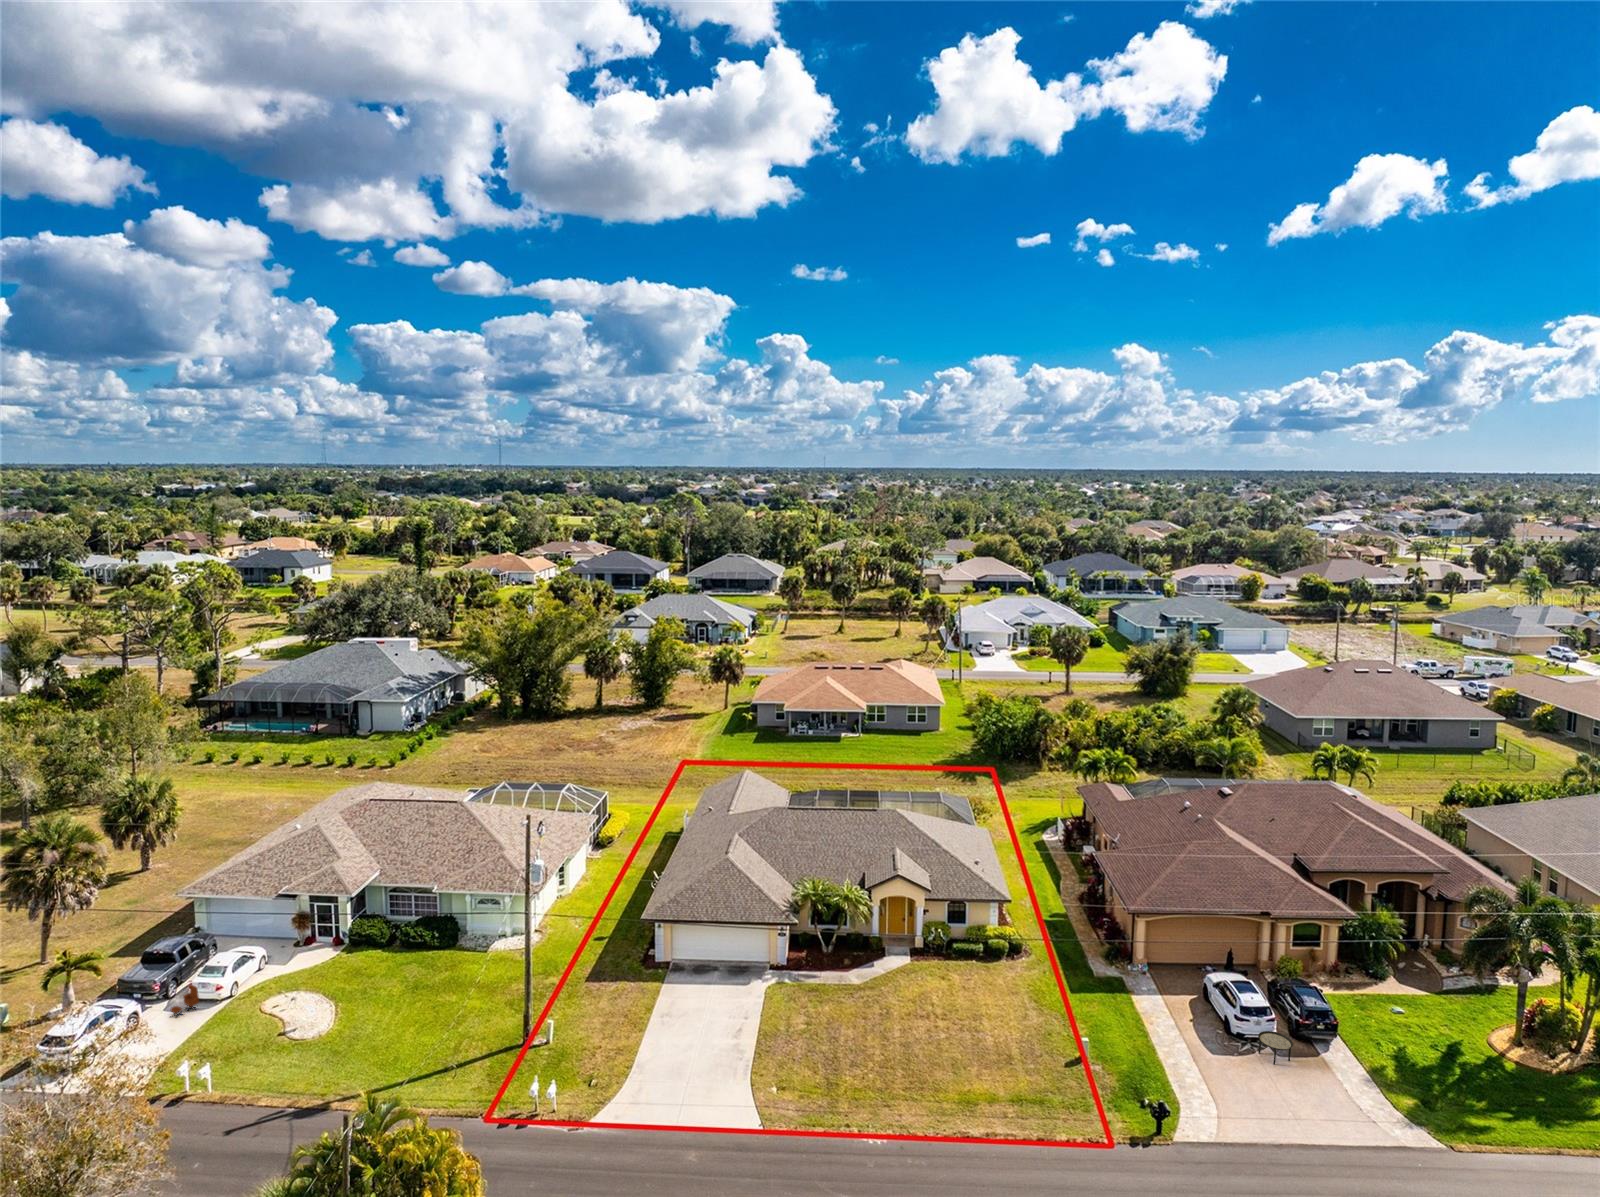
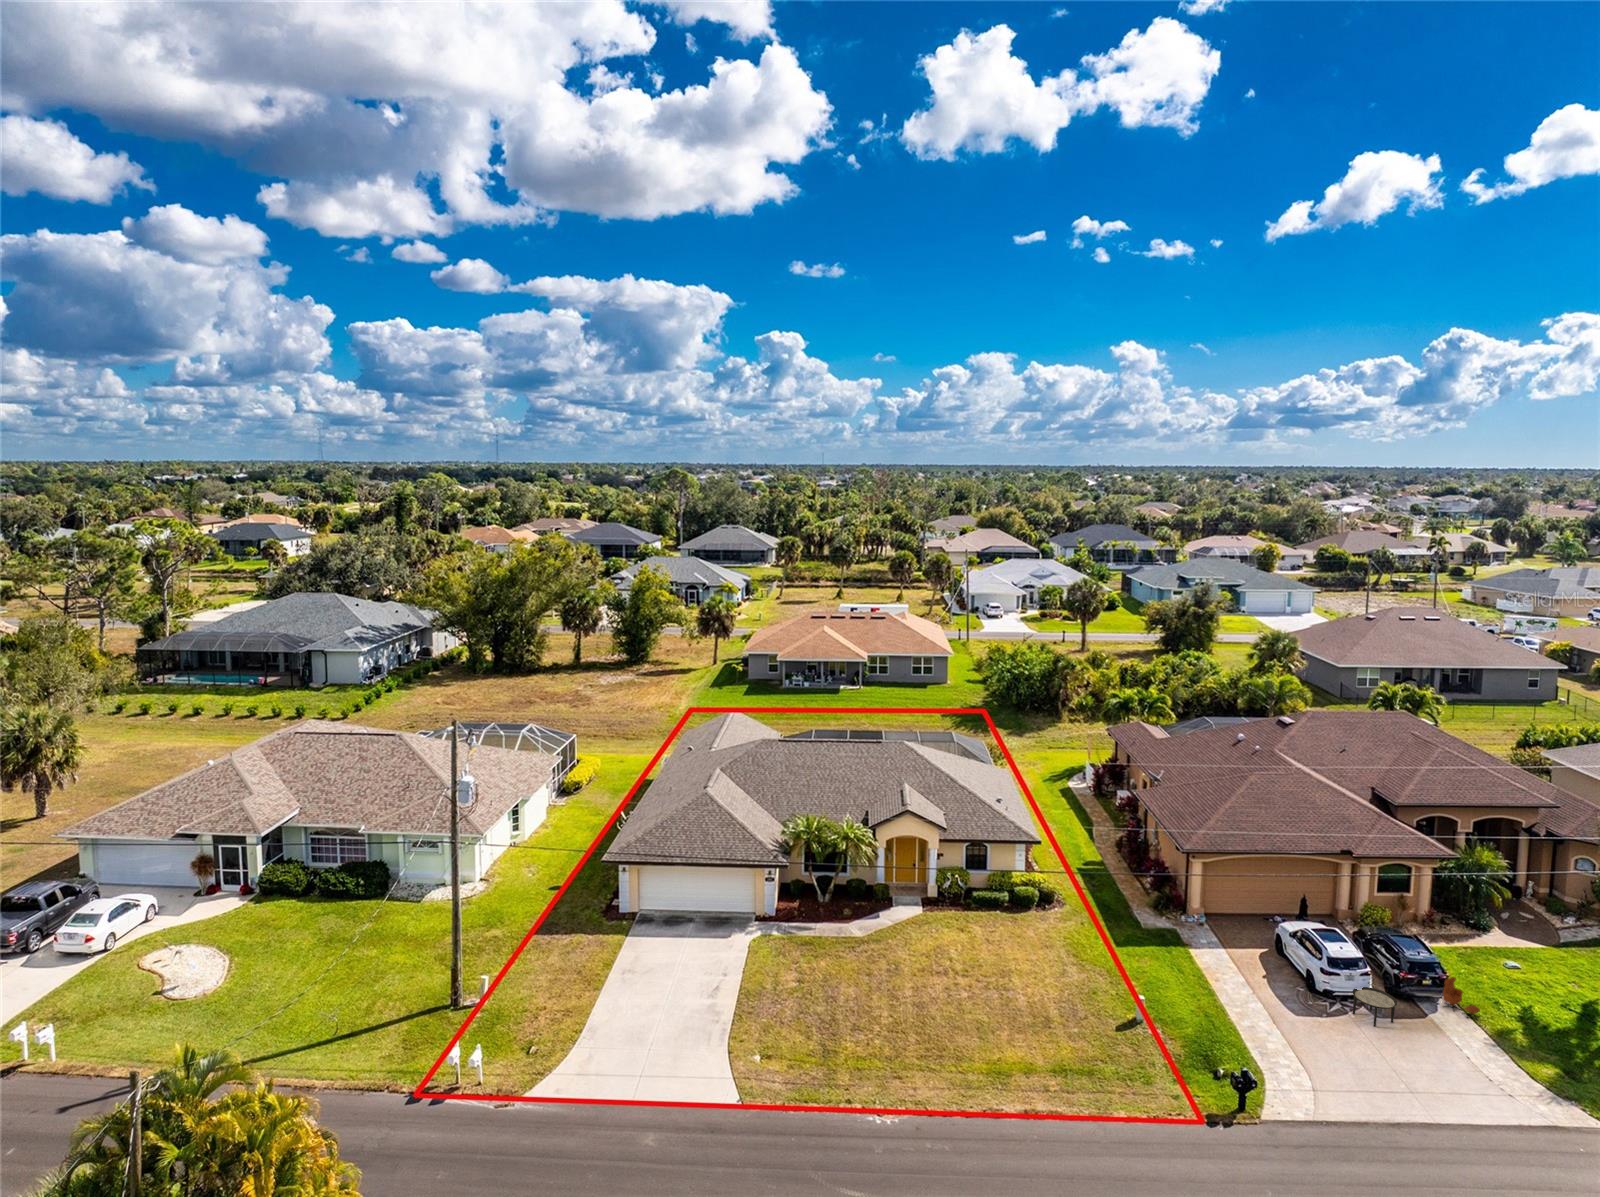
lounge chair: present [170,985,199,1017] -> present [1443,977,1480,1017]

